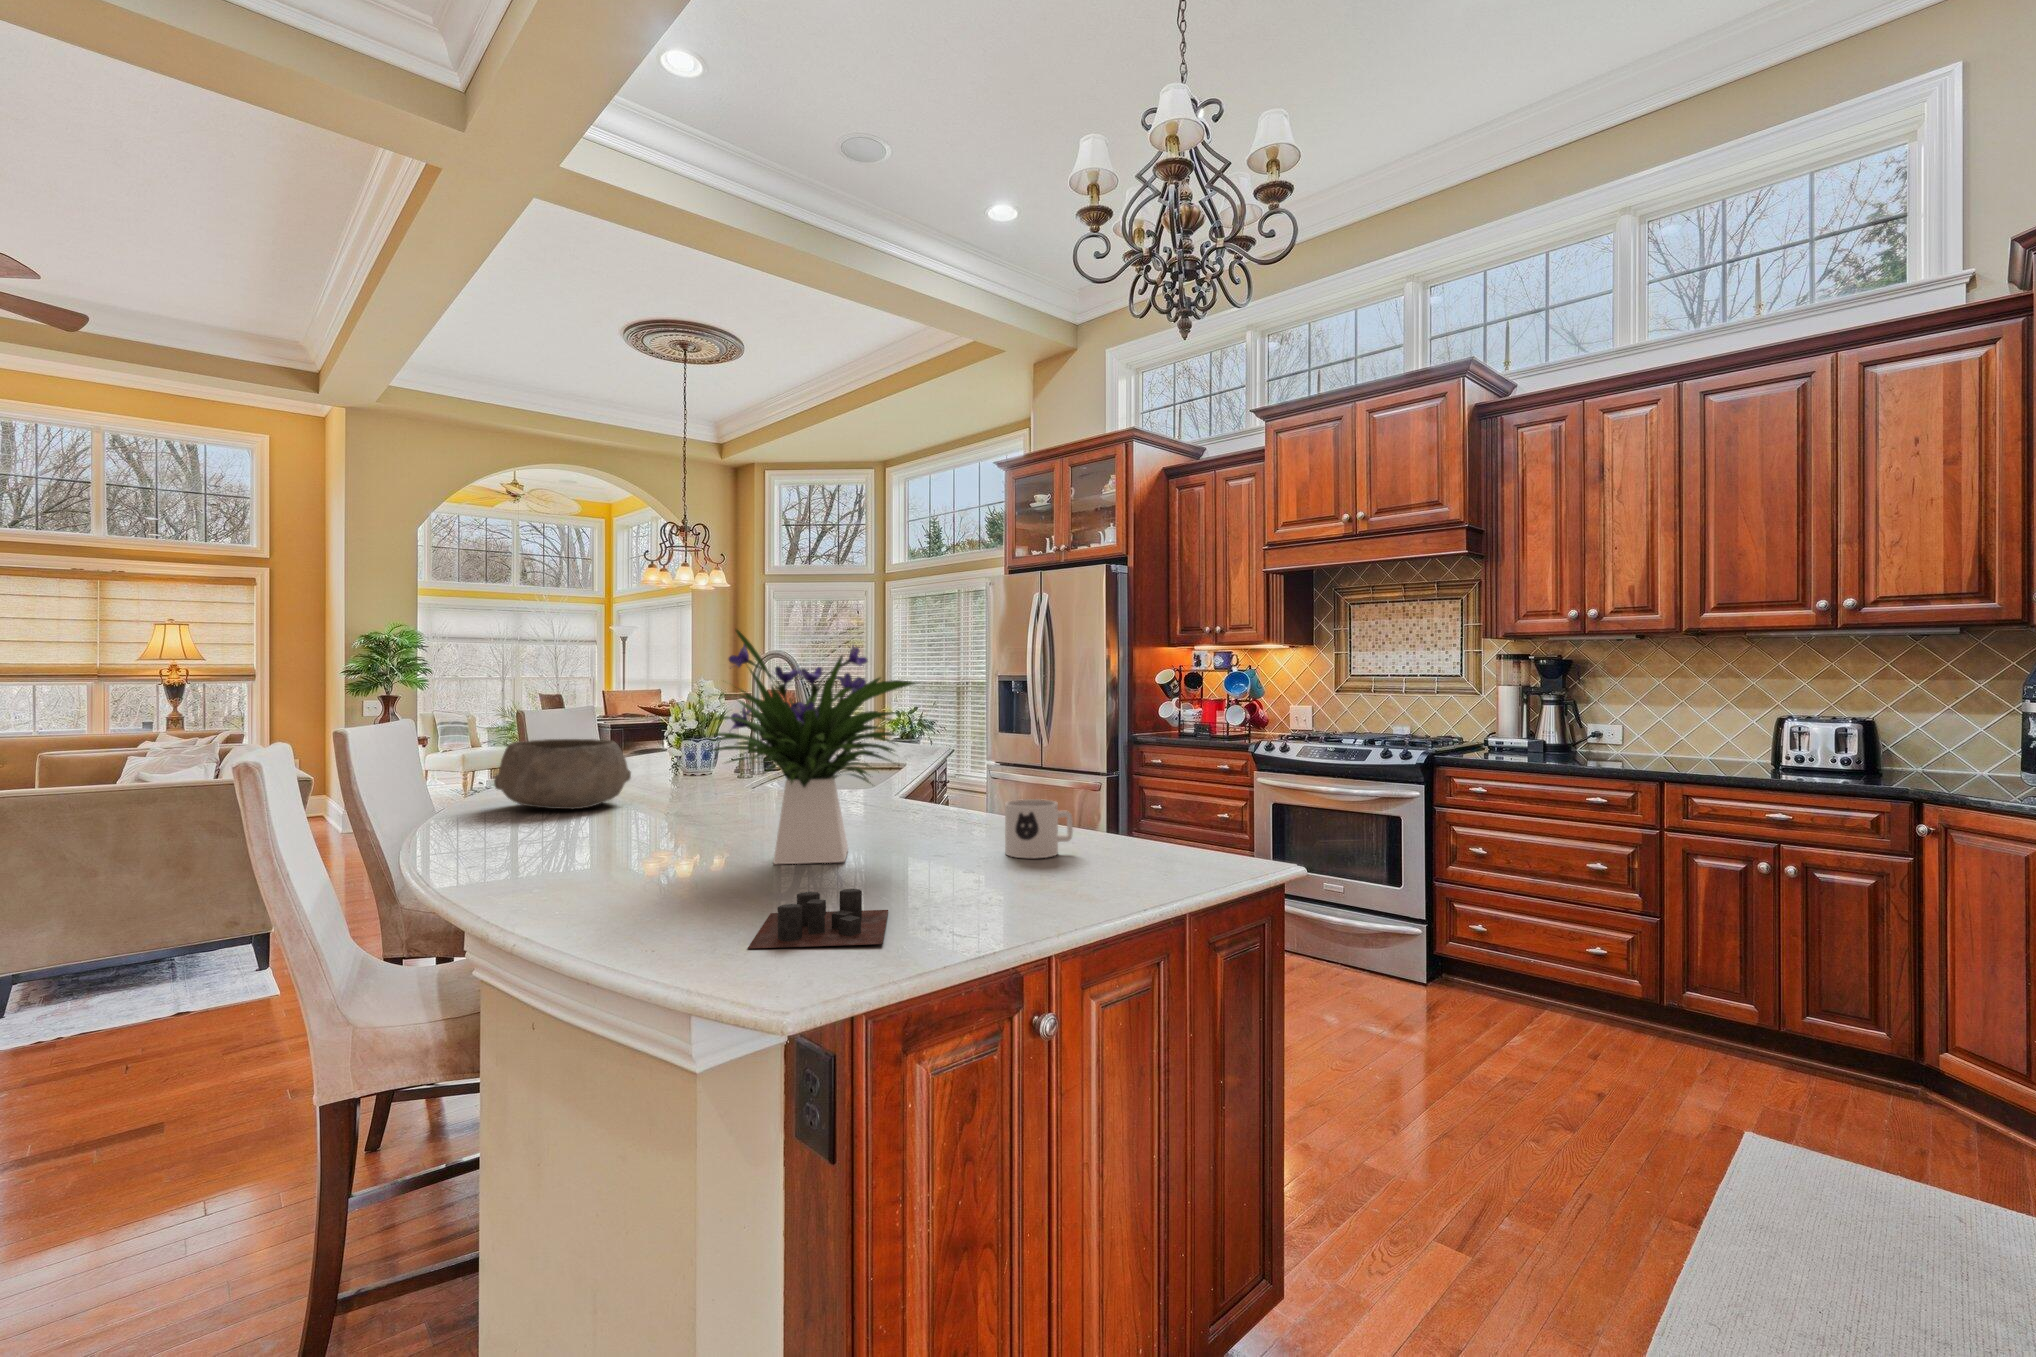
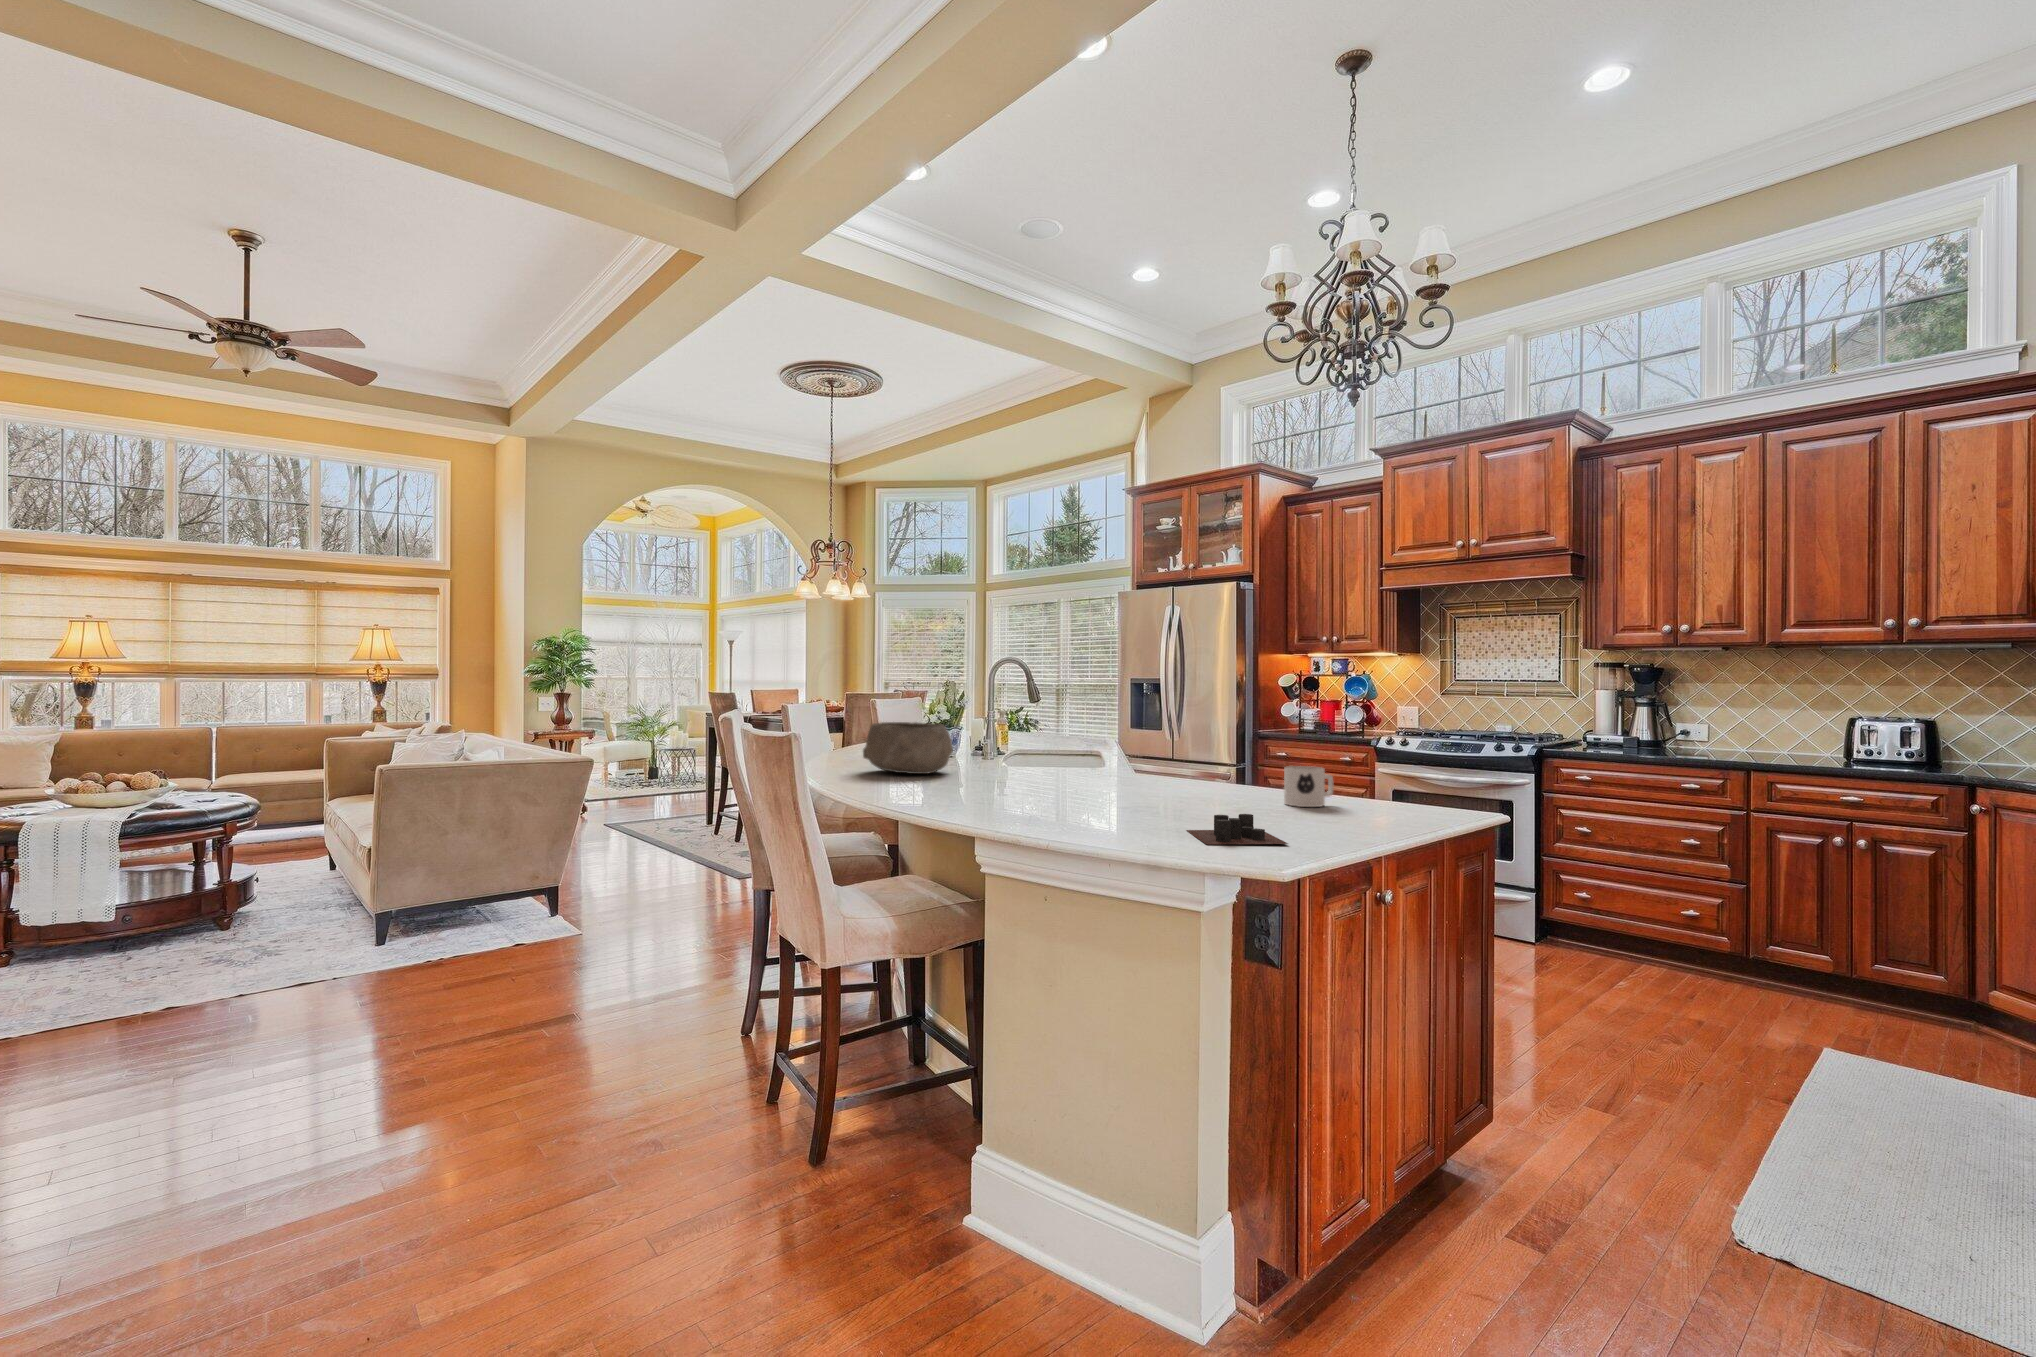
flower arrangement: present [708,629,917,864] -> none [1072,641,1225,807]

